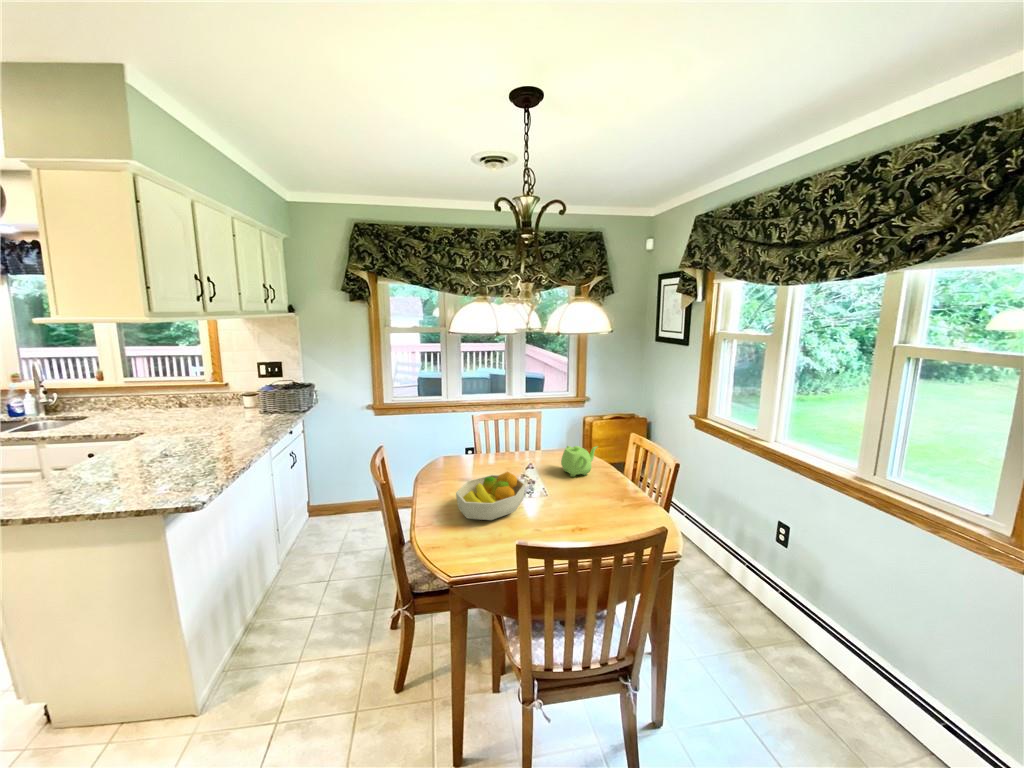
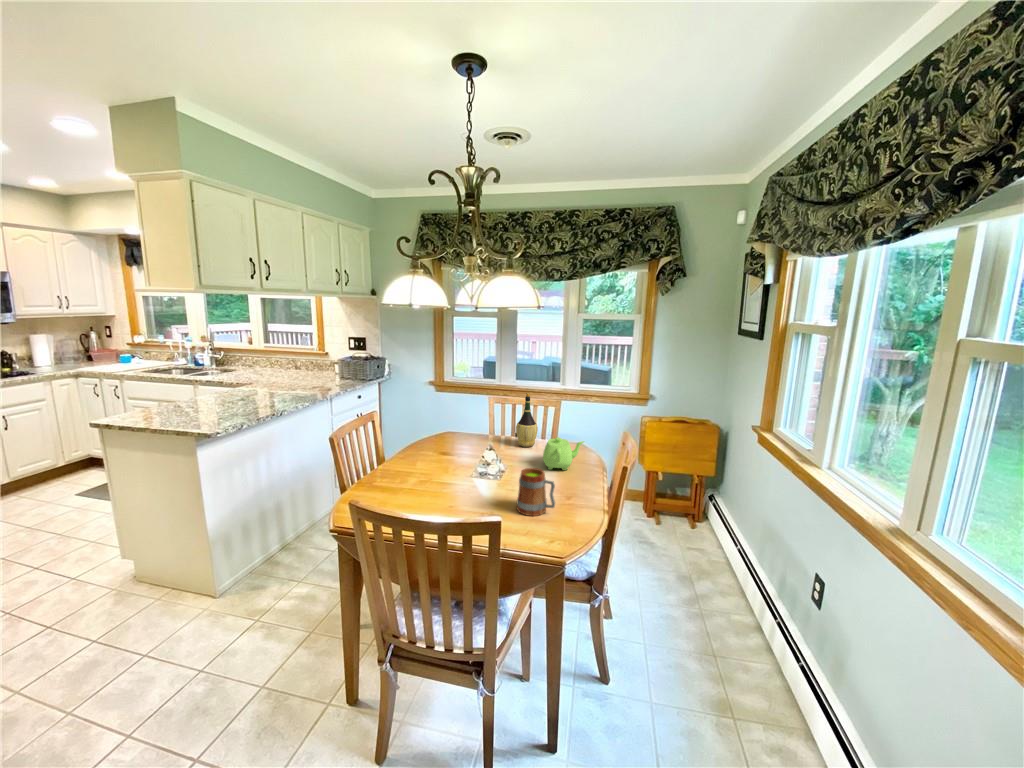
wine bottle: none [516,407,537,460] -> present [516,393,538,447]
fruit bowl: present [456,472,525,520] -> none [394,451,470,493]
mug: none [588,476,626,520] -> present [517,468,555,516]

